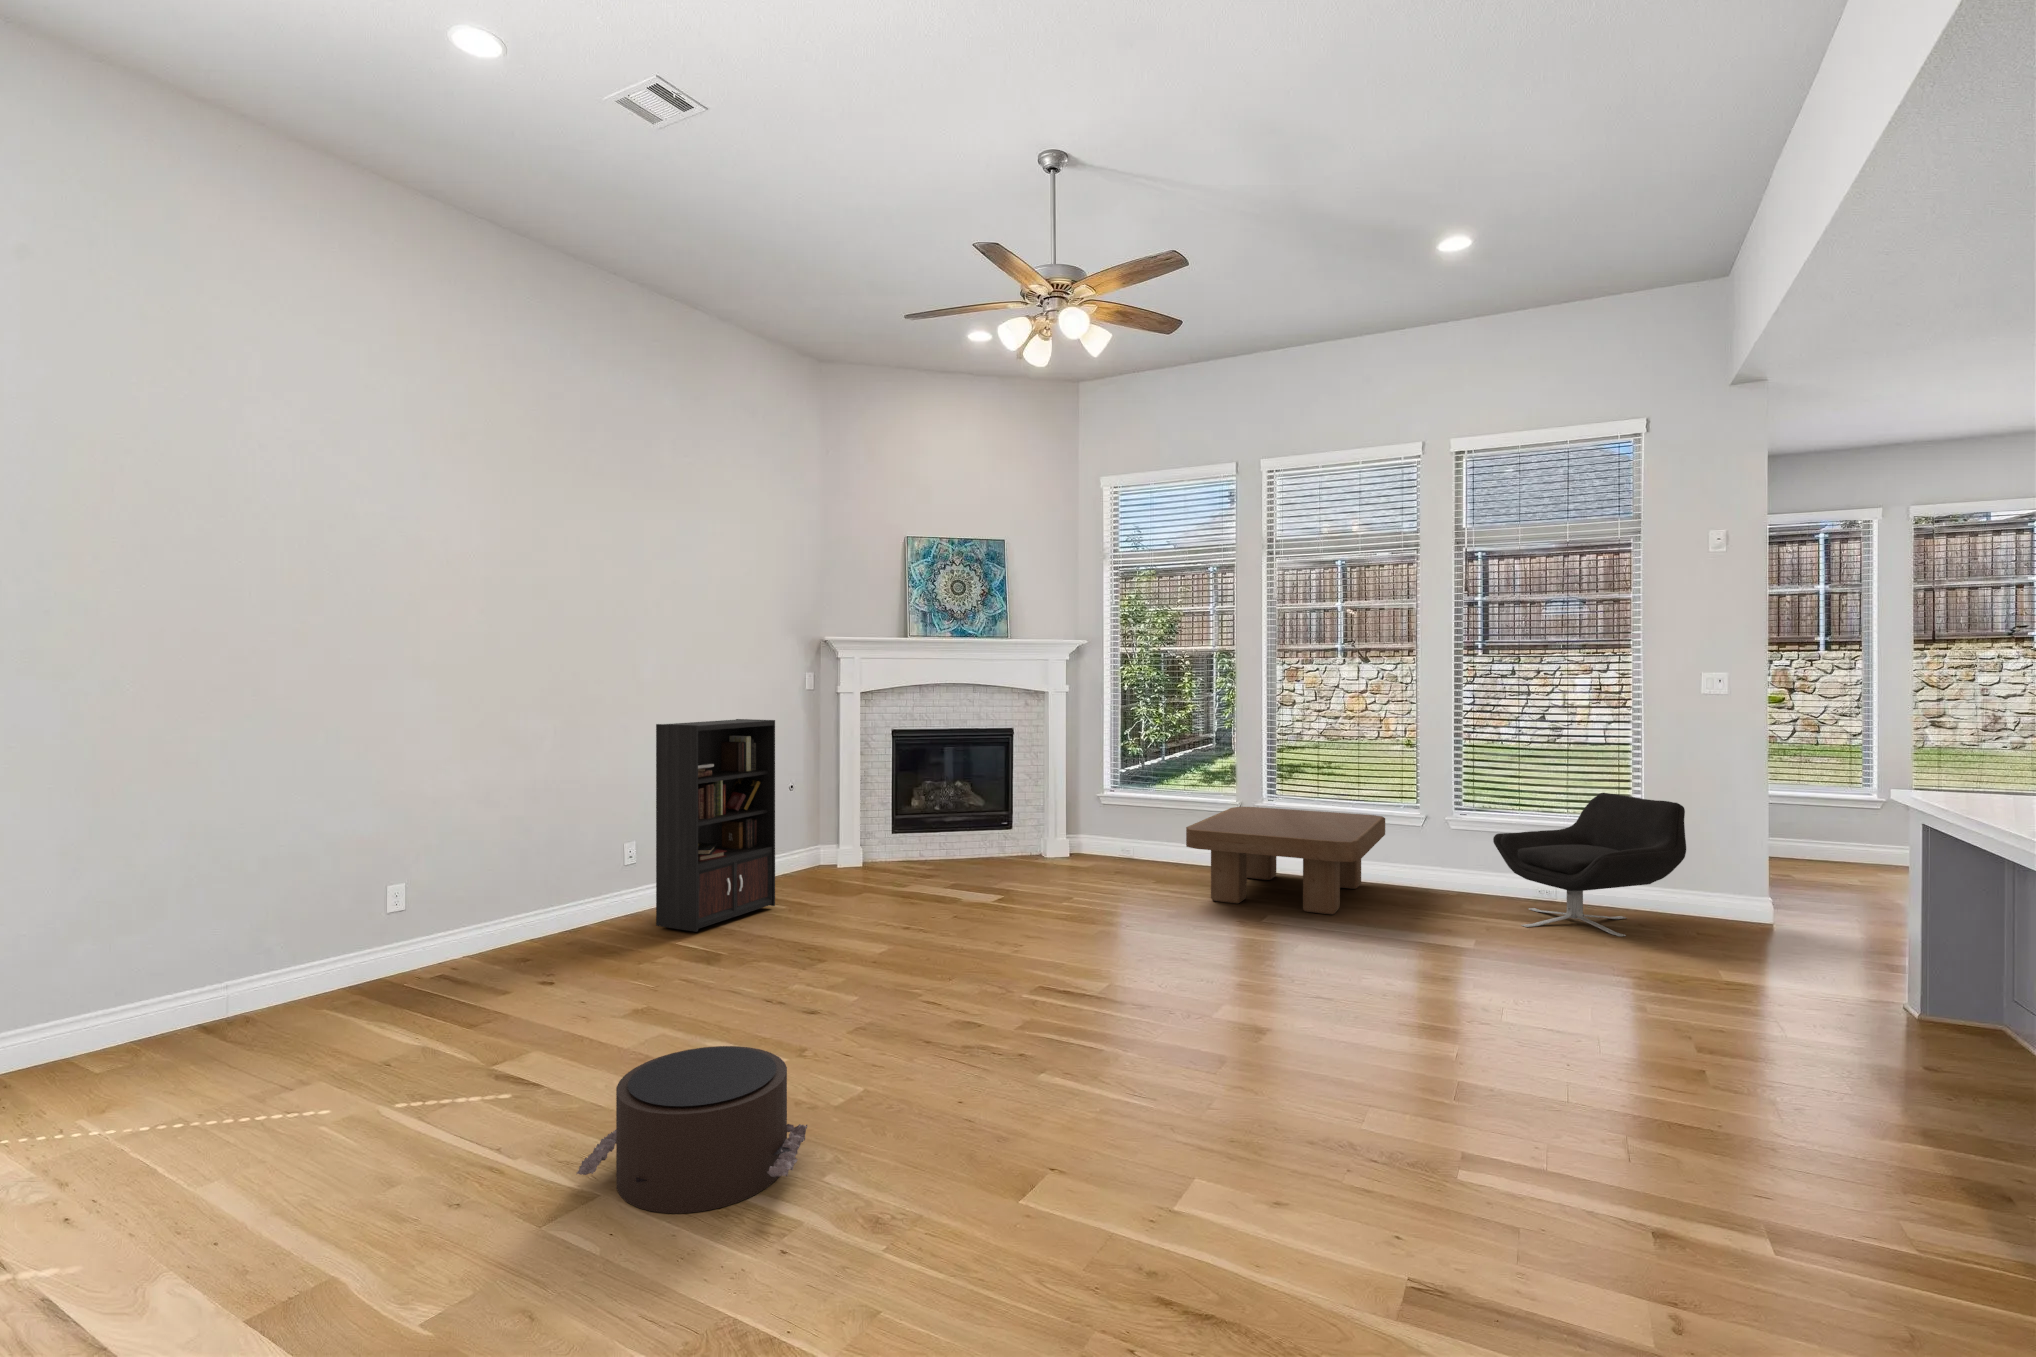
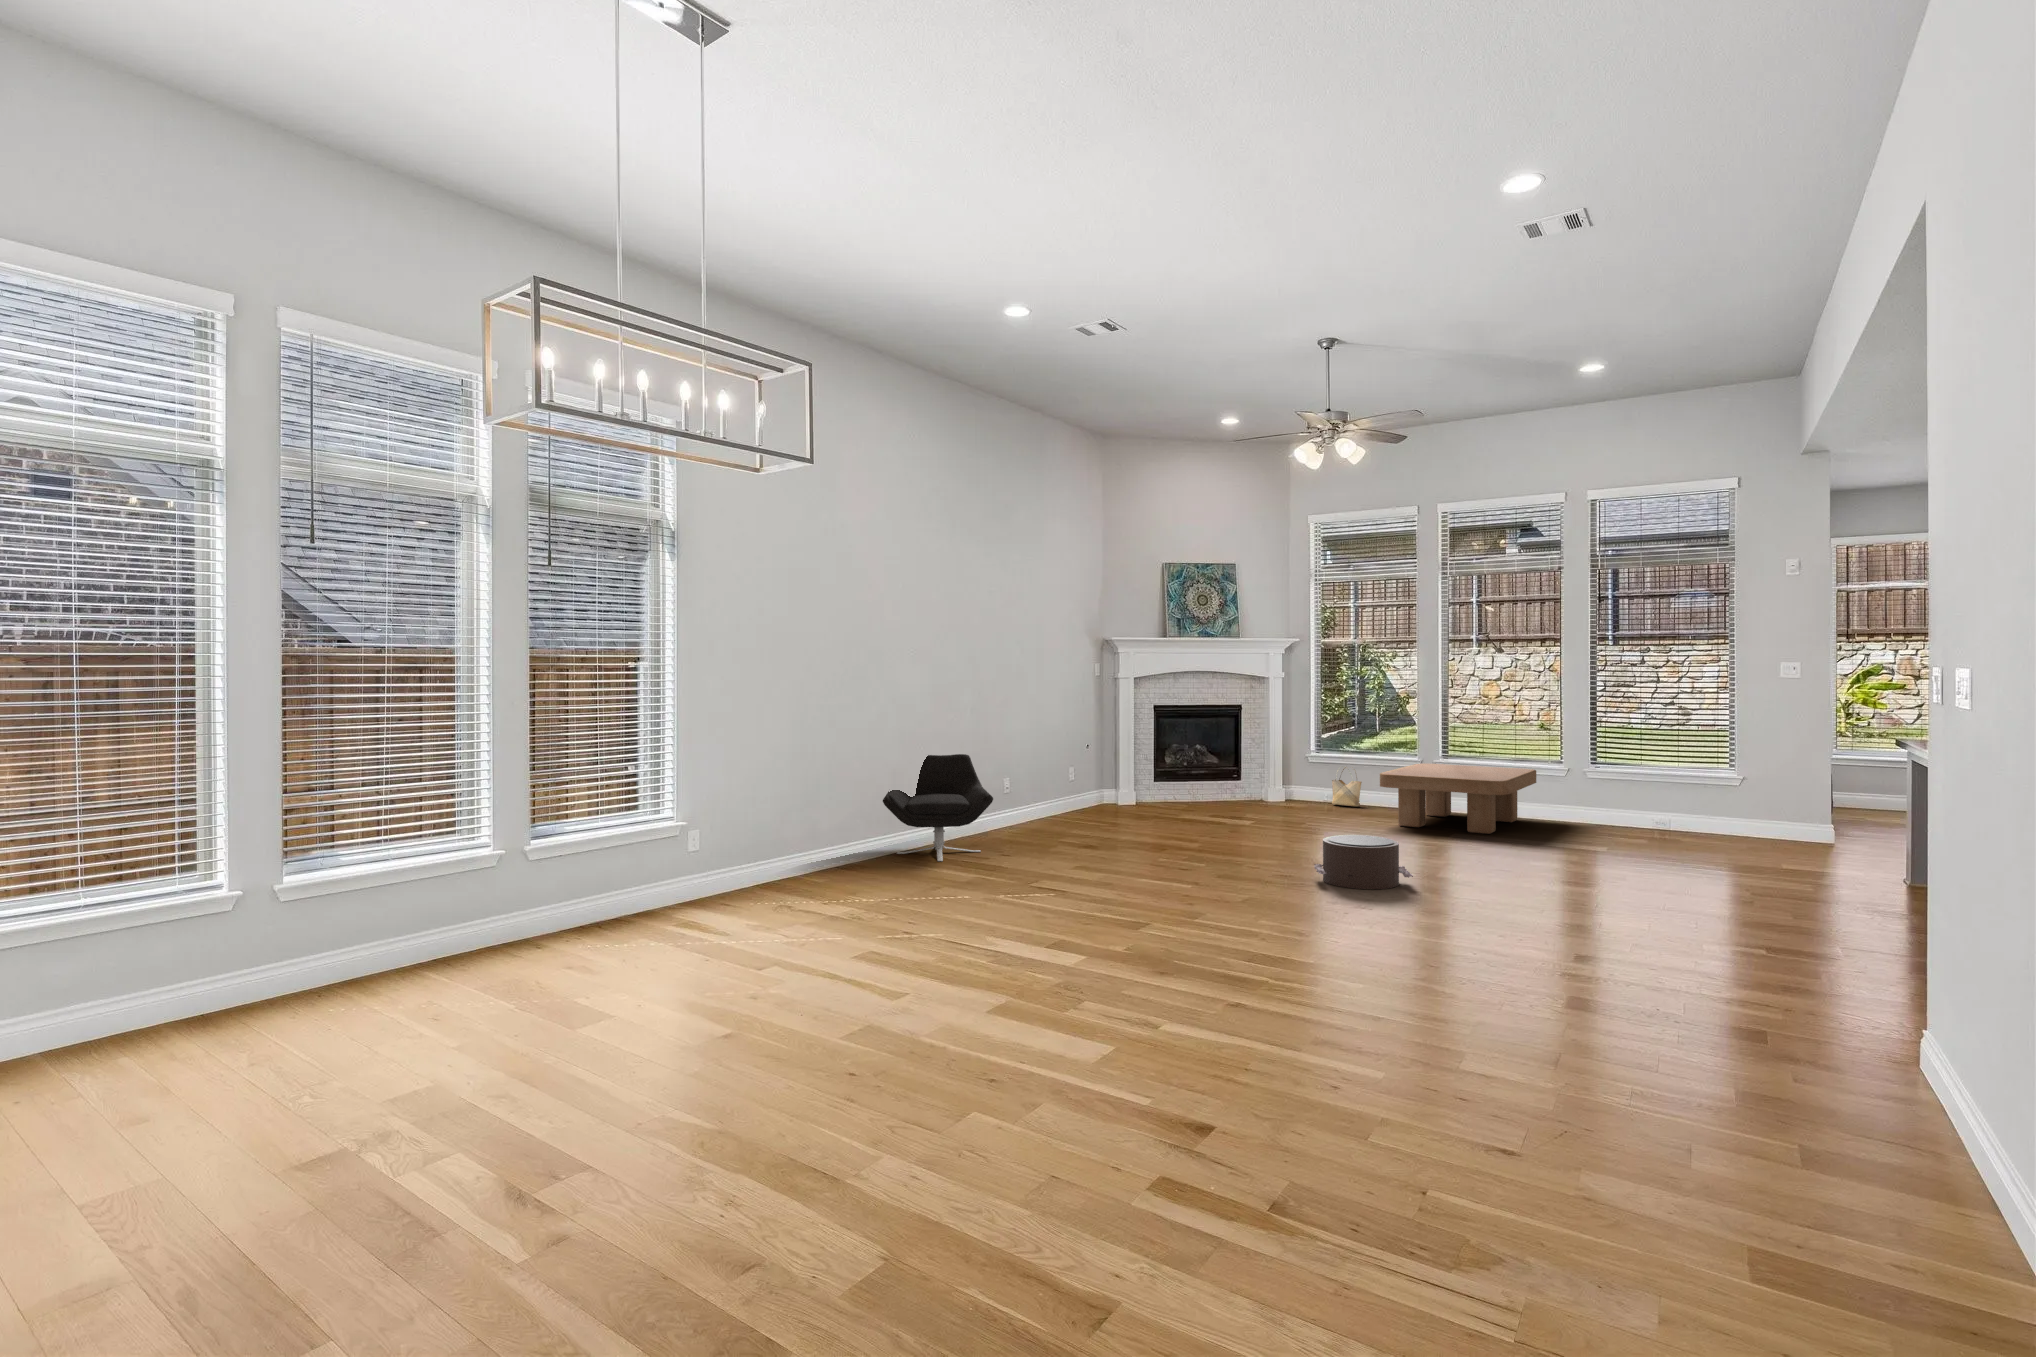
bookcase: present [656,719,775,932] -> none [1020,696,1090,831]
lounge chair: present [1493,793,1686,937] -> present [883,754,993,861]
woven basket: none [1125,809,1163,863] -> present [1332,767,1362,807]
pouf: present [576,1046,807,1213] -> present [1314,835,1413,889]

